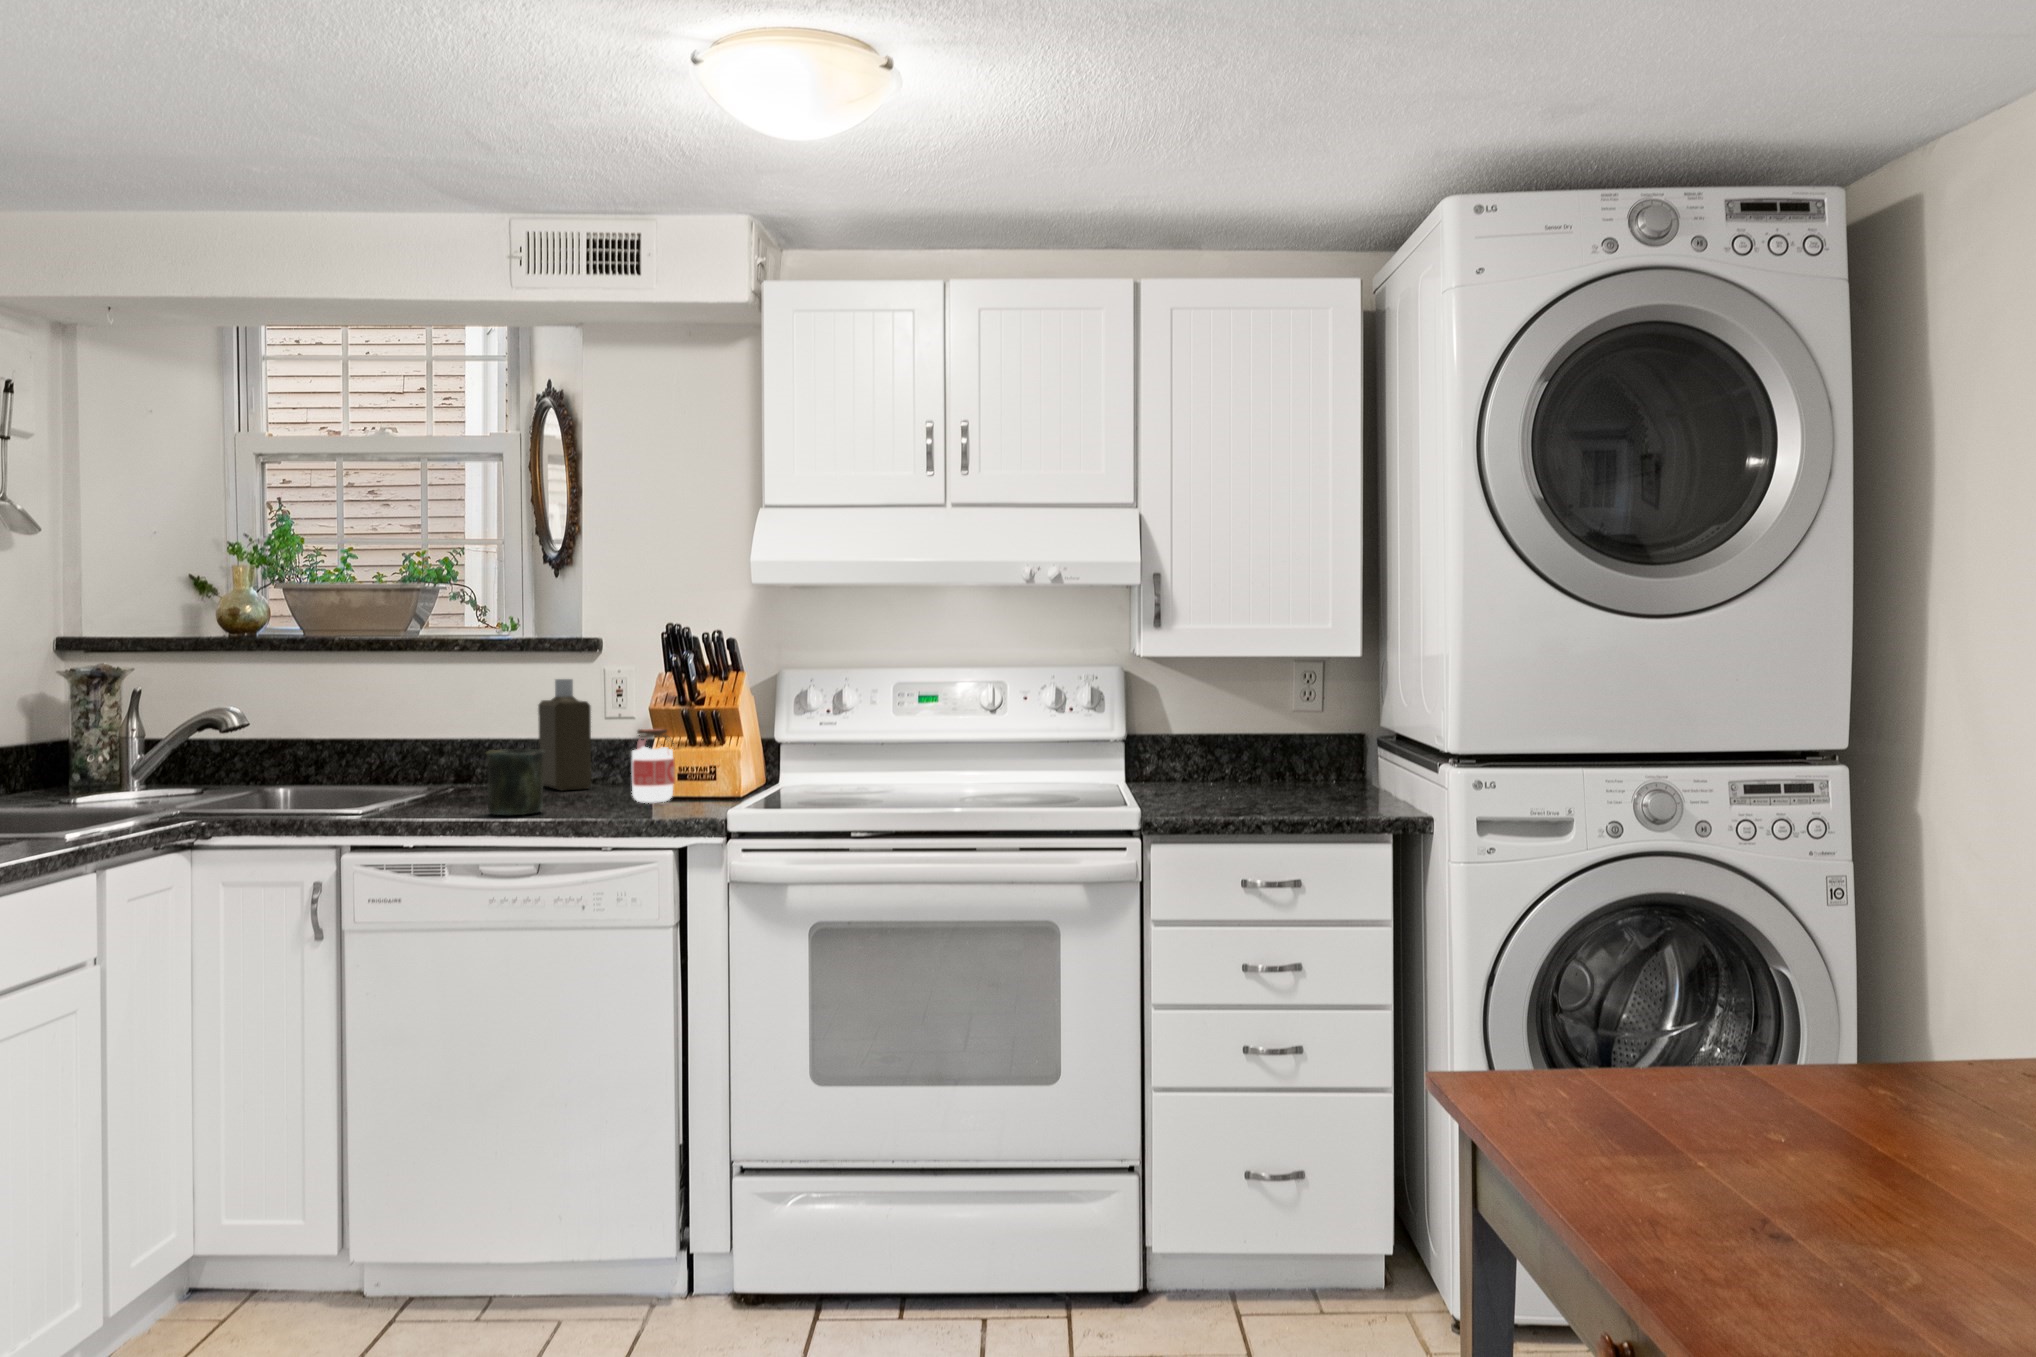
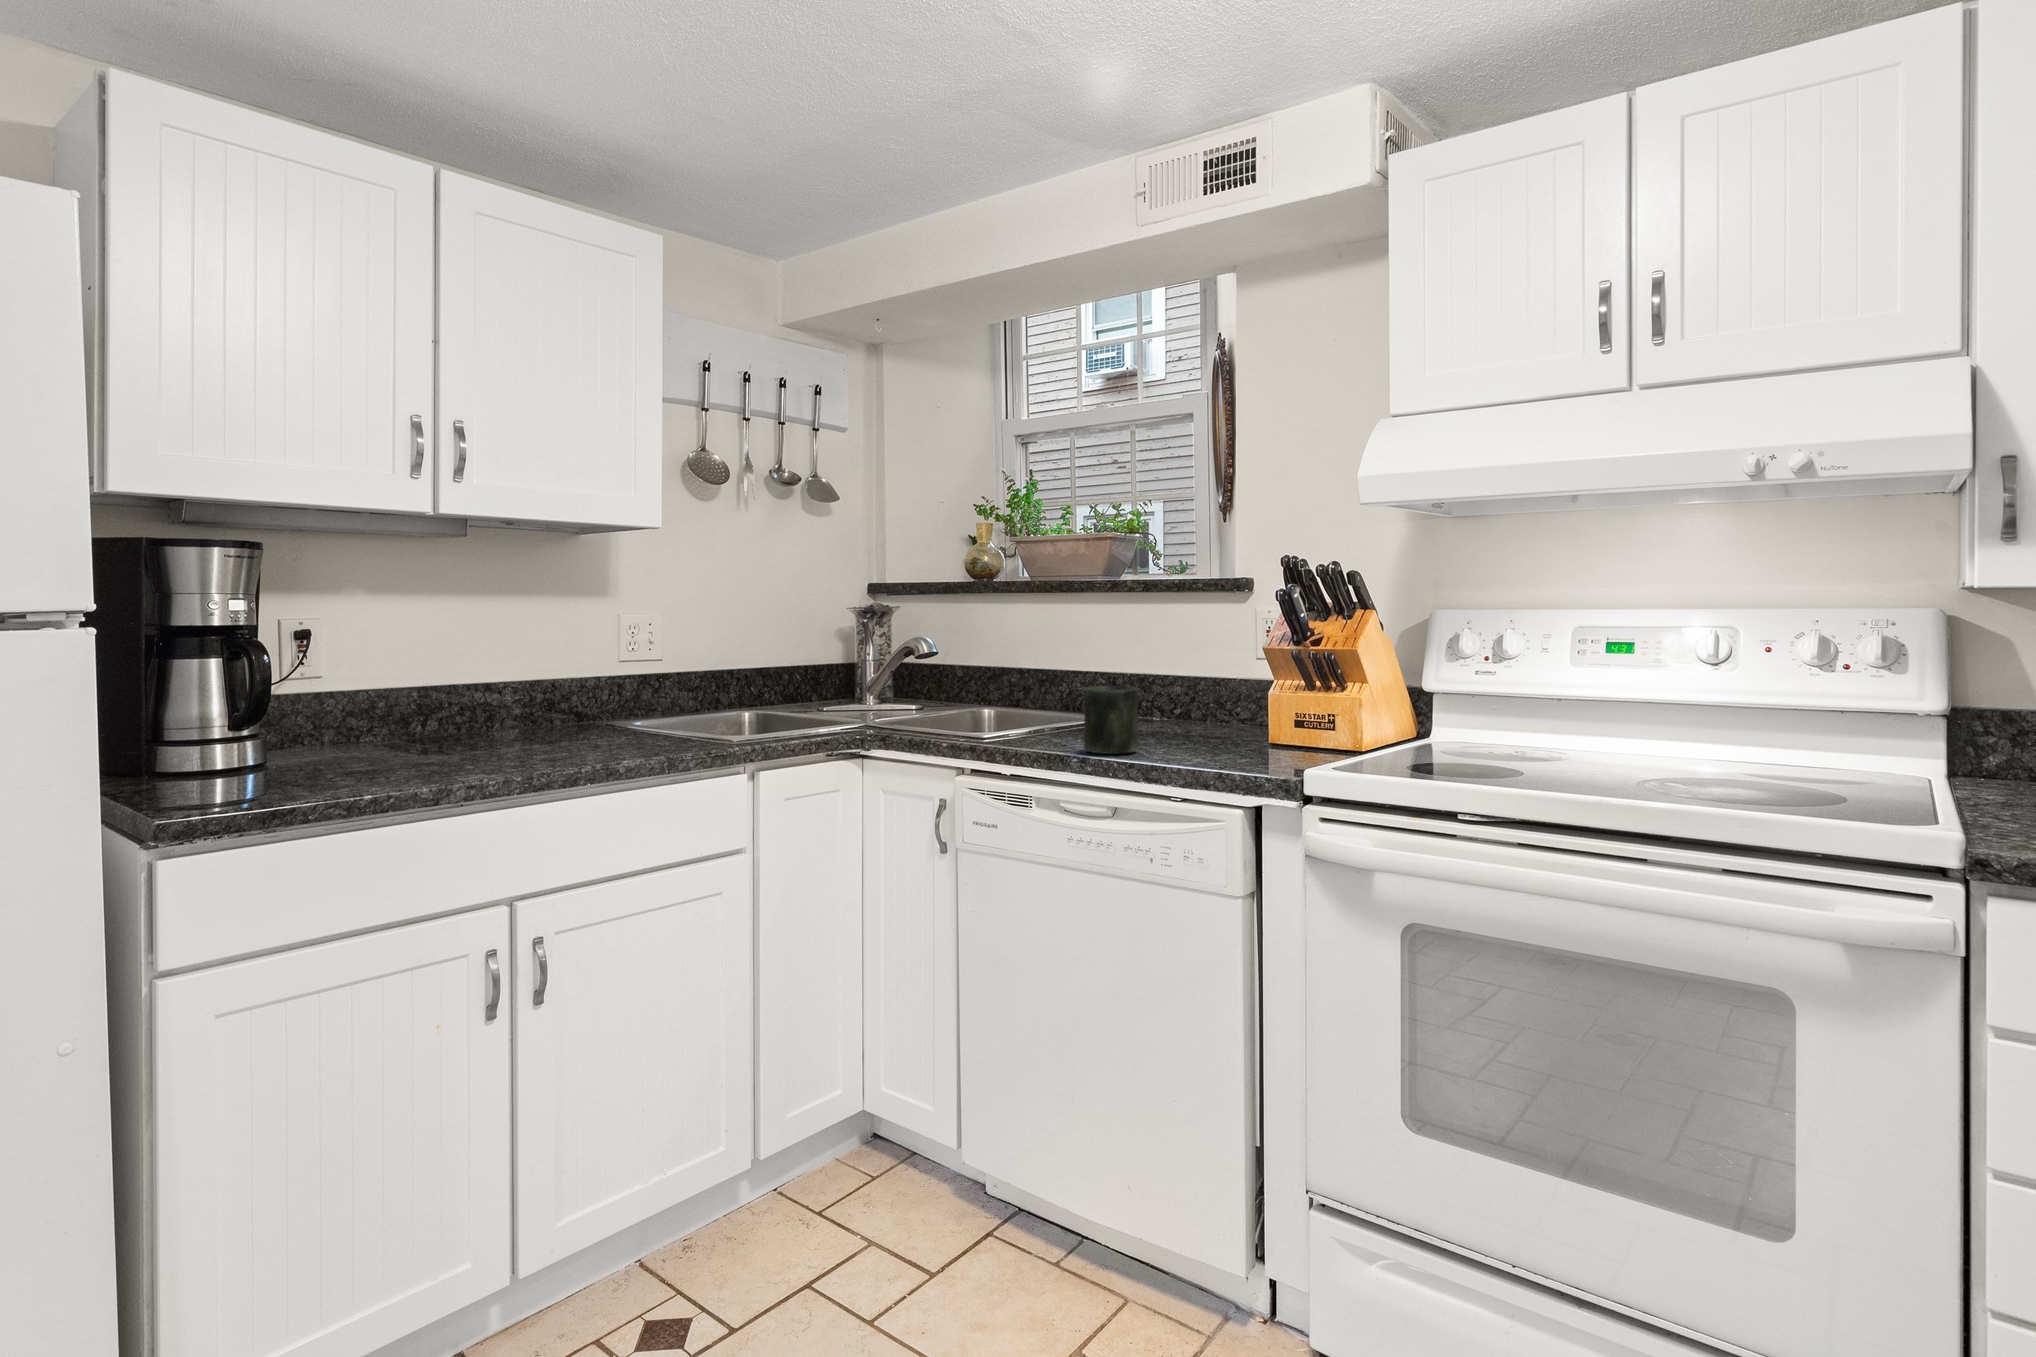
bottle: present [538,679,591,790] -> none [1193,618,1235,731]
jar: present [632,729,675,803] -> none [1236,671,1284,753]

